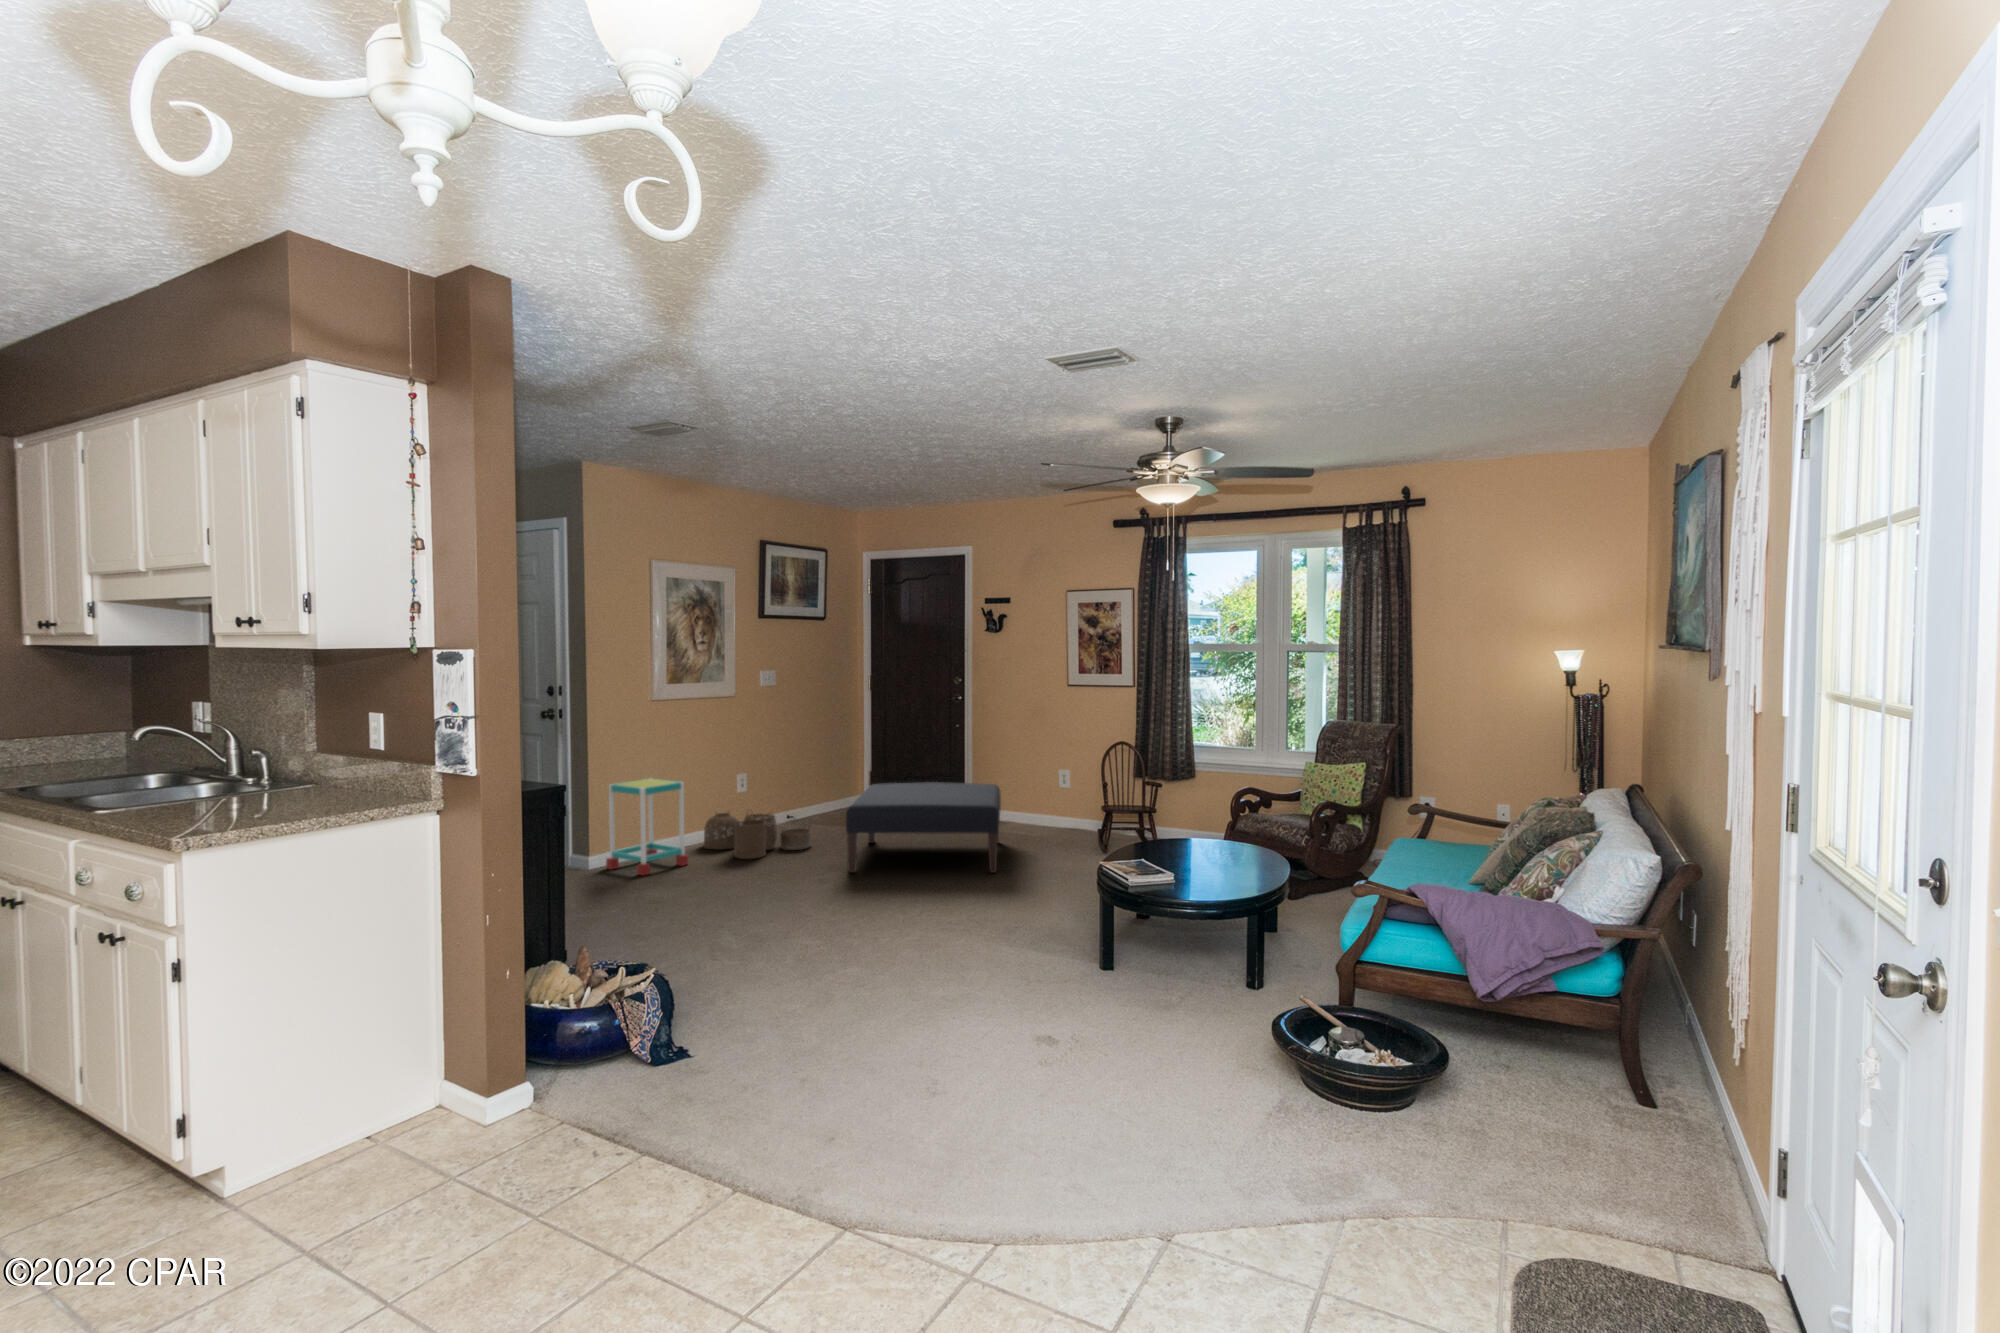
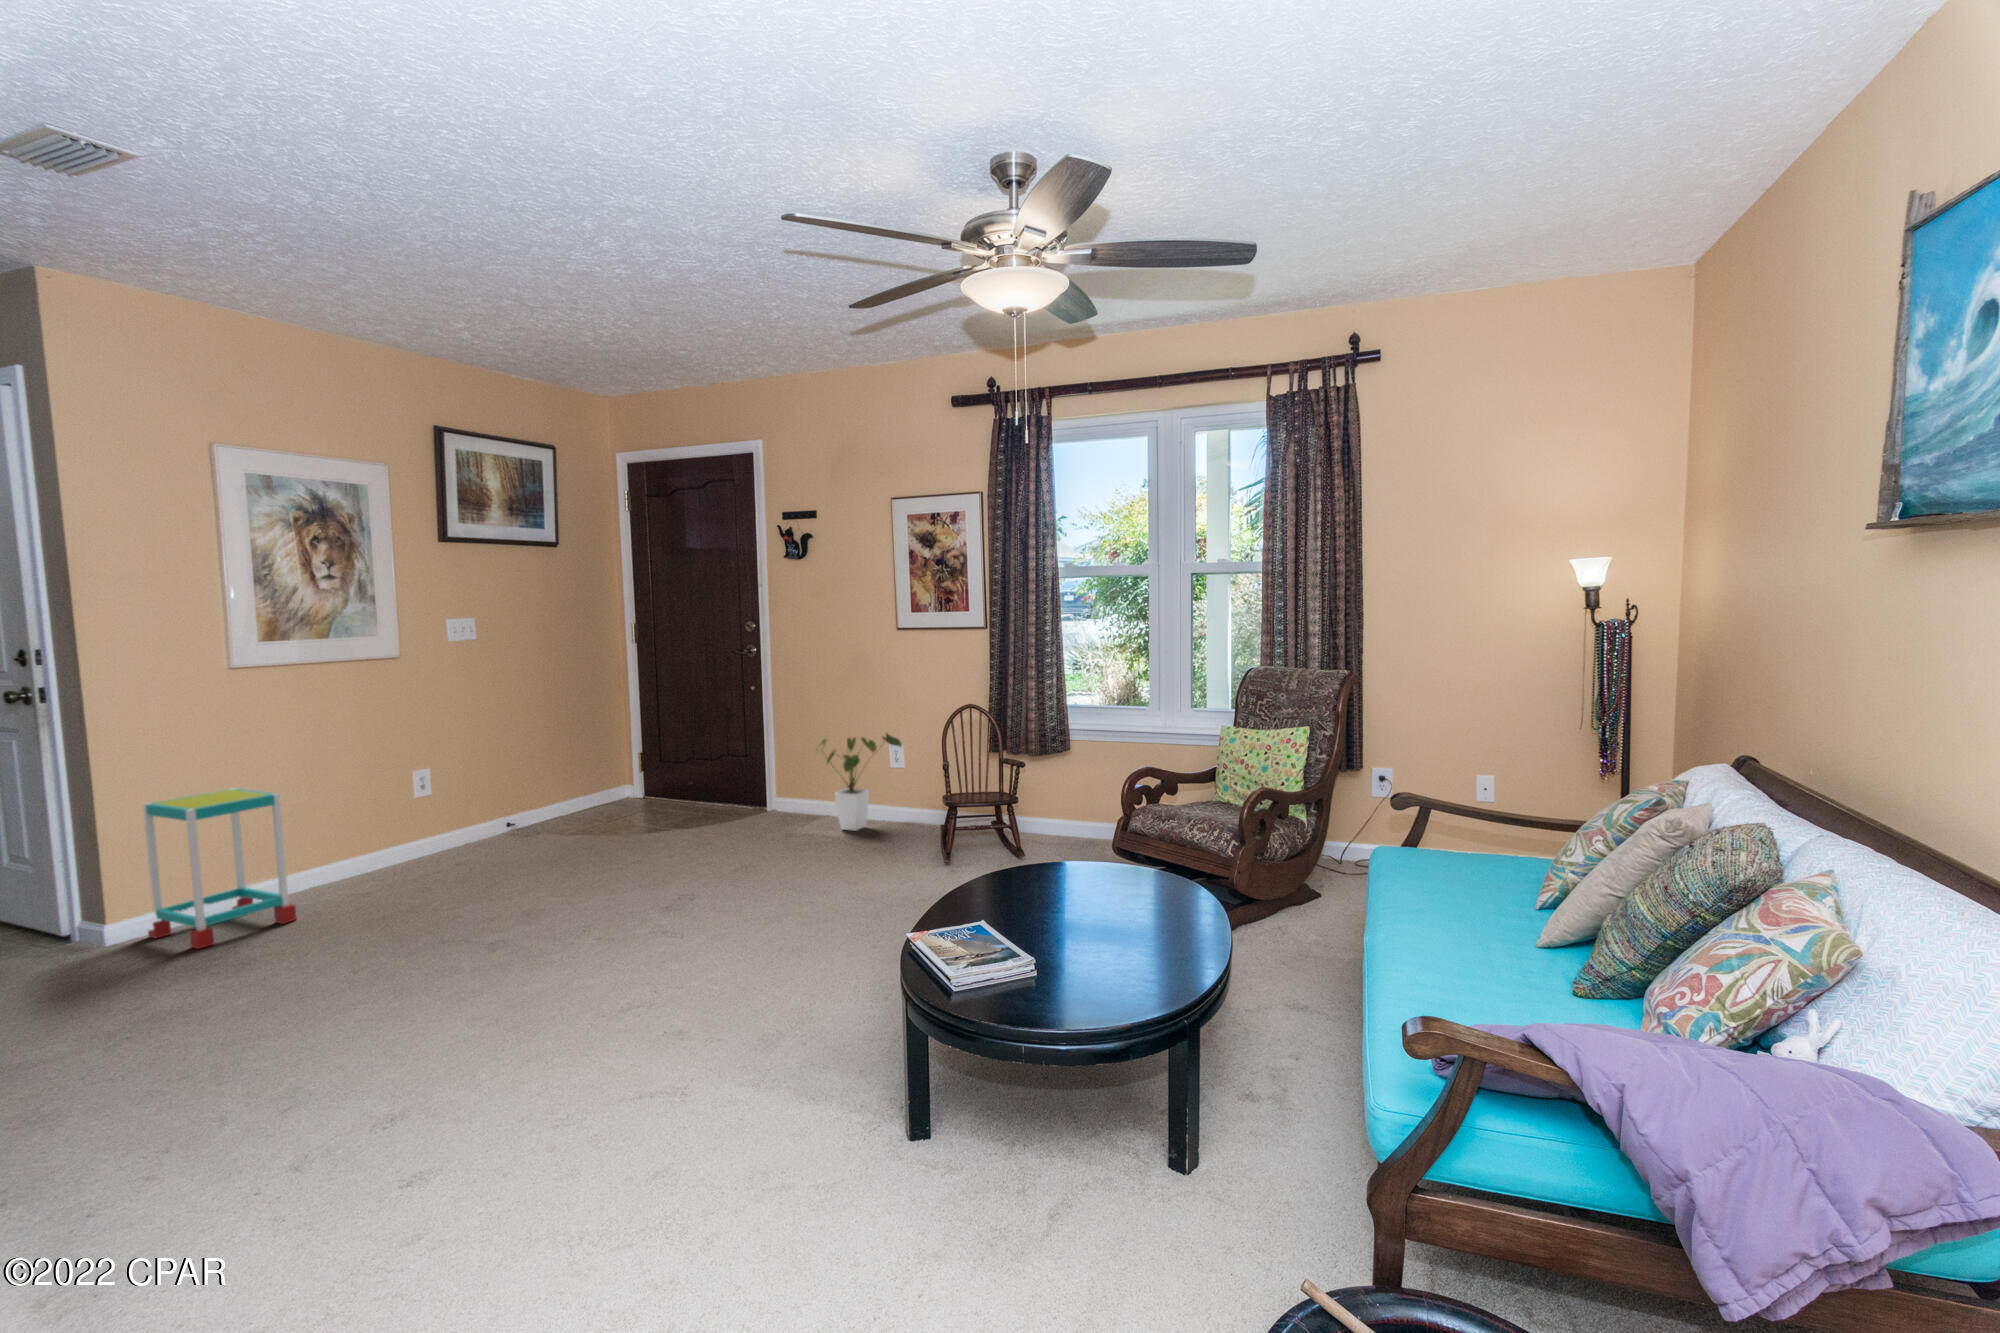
house plant: none [1009,761,1071,832] -> present [820,734,902,831]
ottoman: present [846,782,1001,873] -> none [538,771,800,922]
woven basket: present [704,813,811,859] -> none [347,824,519,904]

